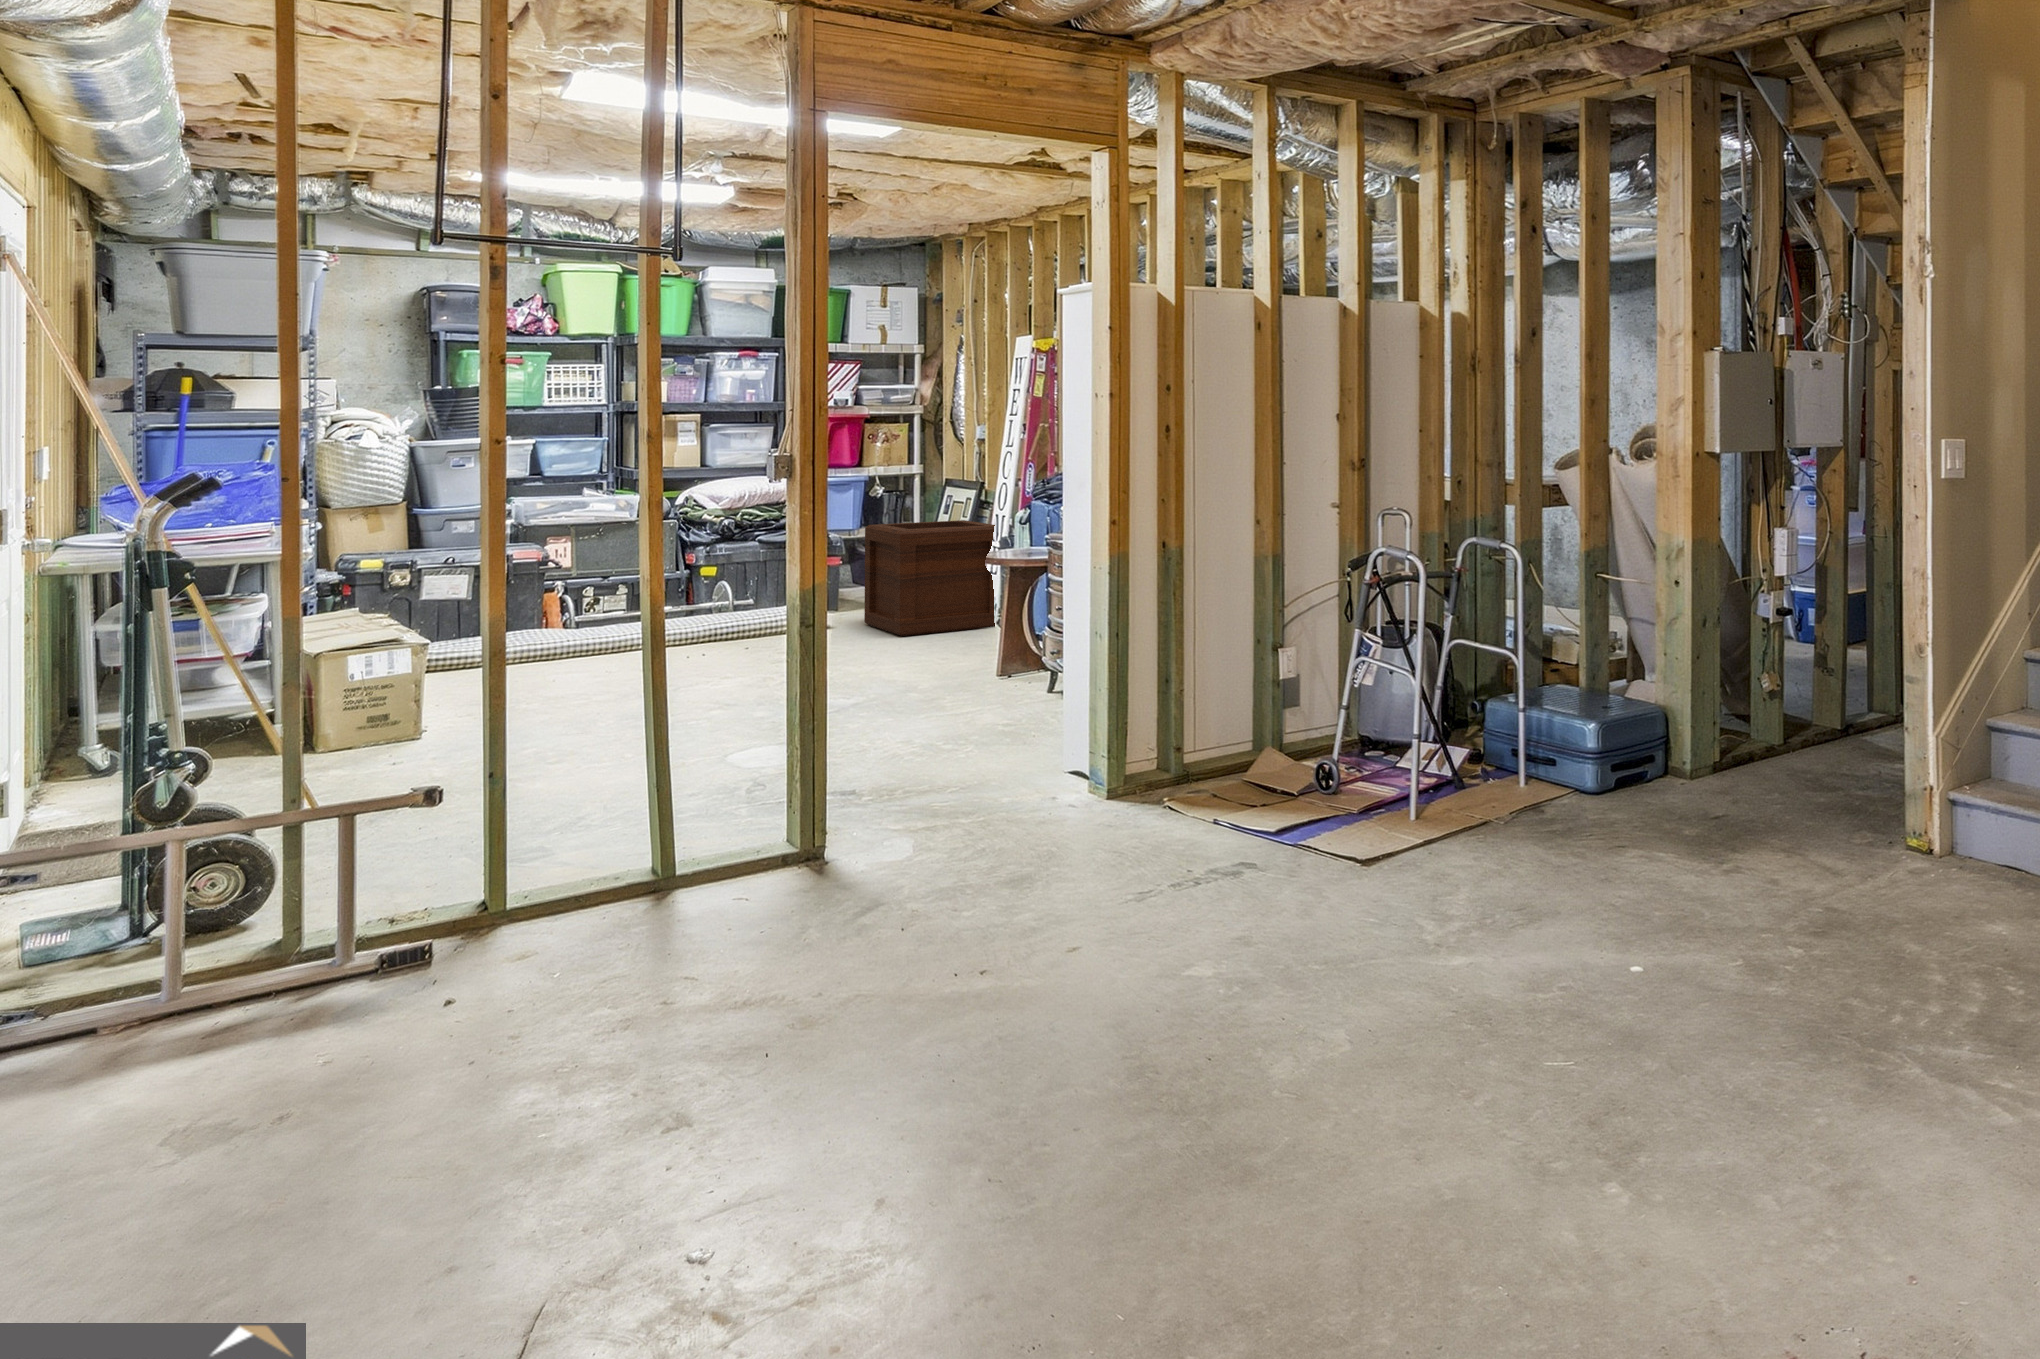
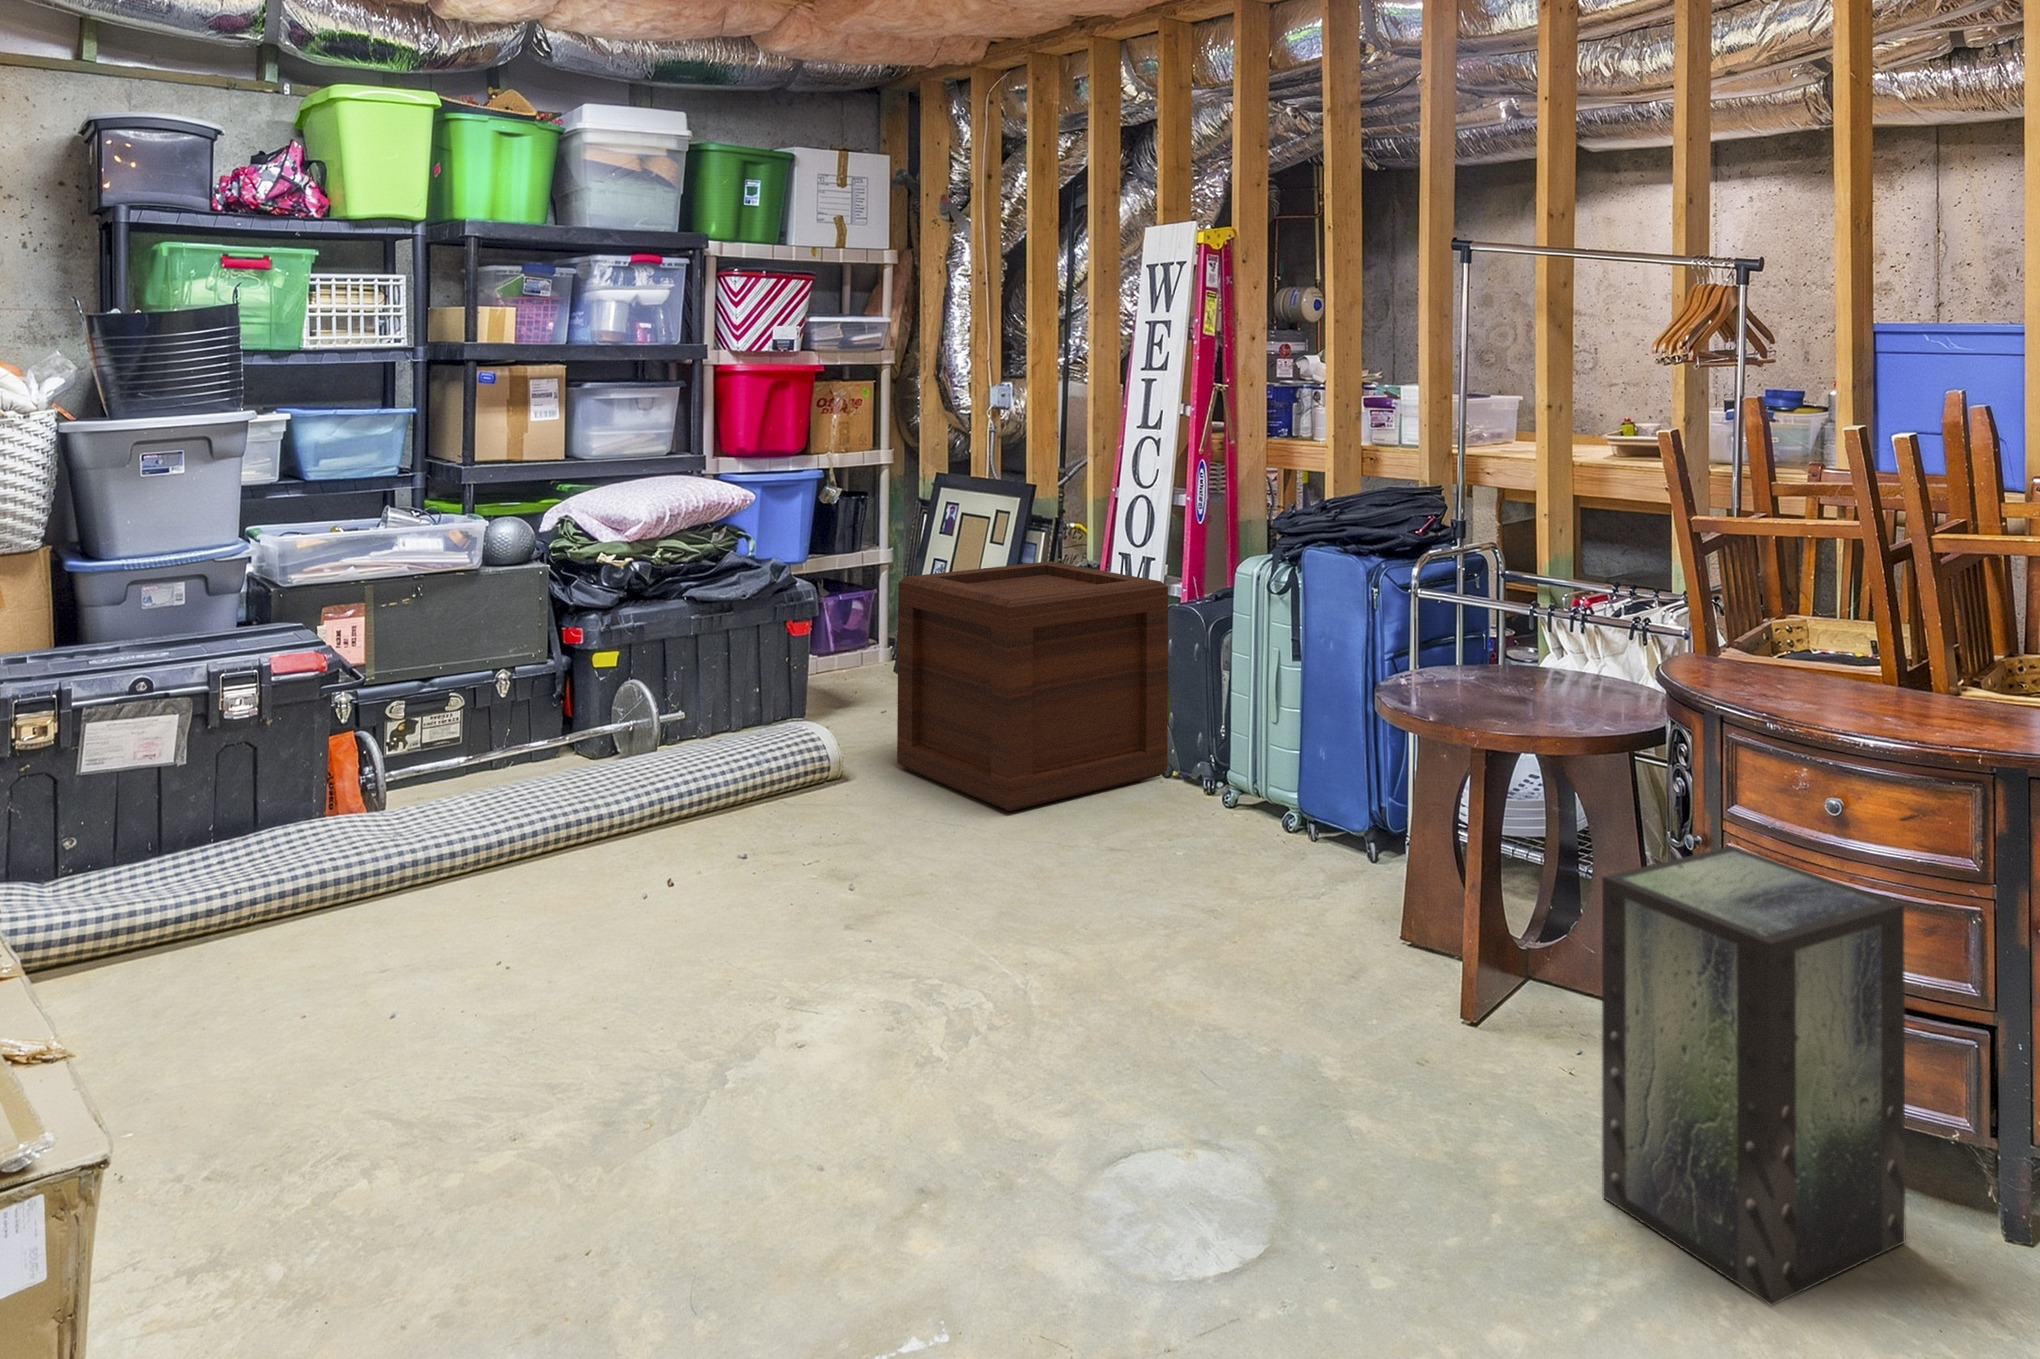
storage box: none [985,589,1073,719] -> present [1602,846,1906,1306]

